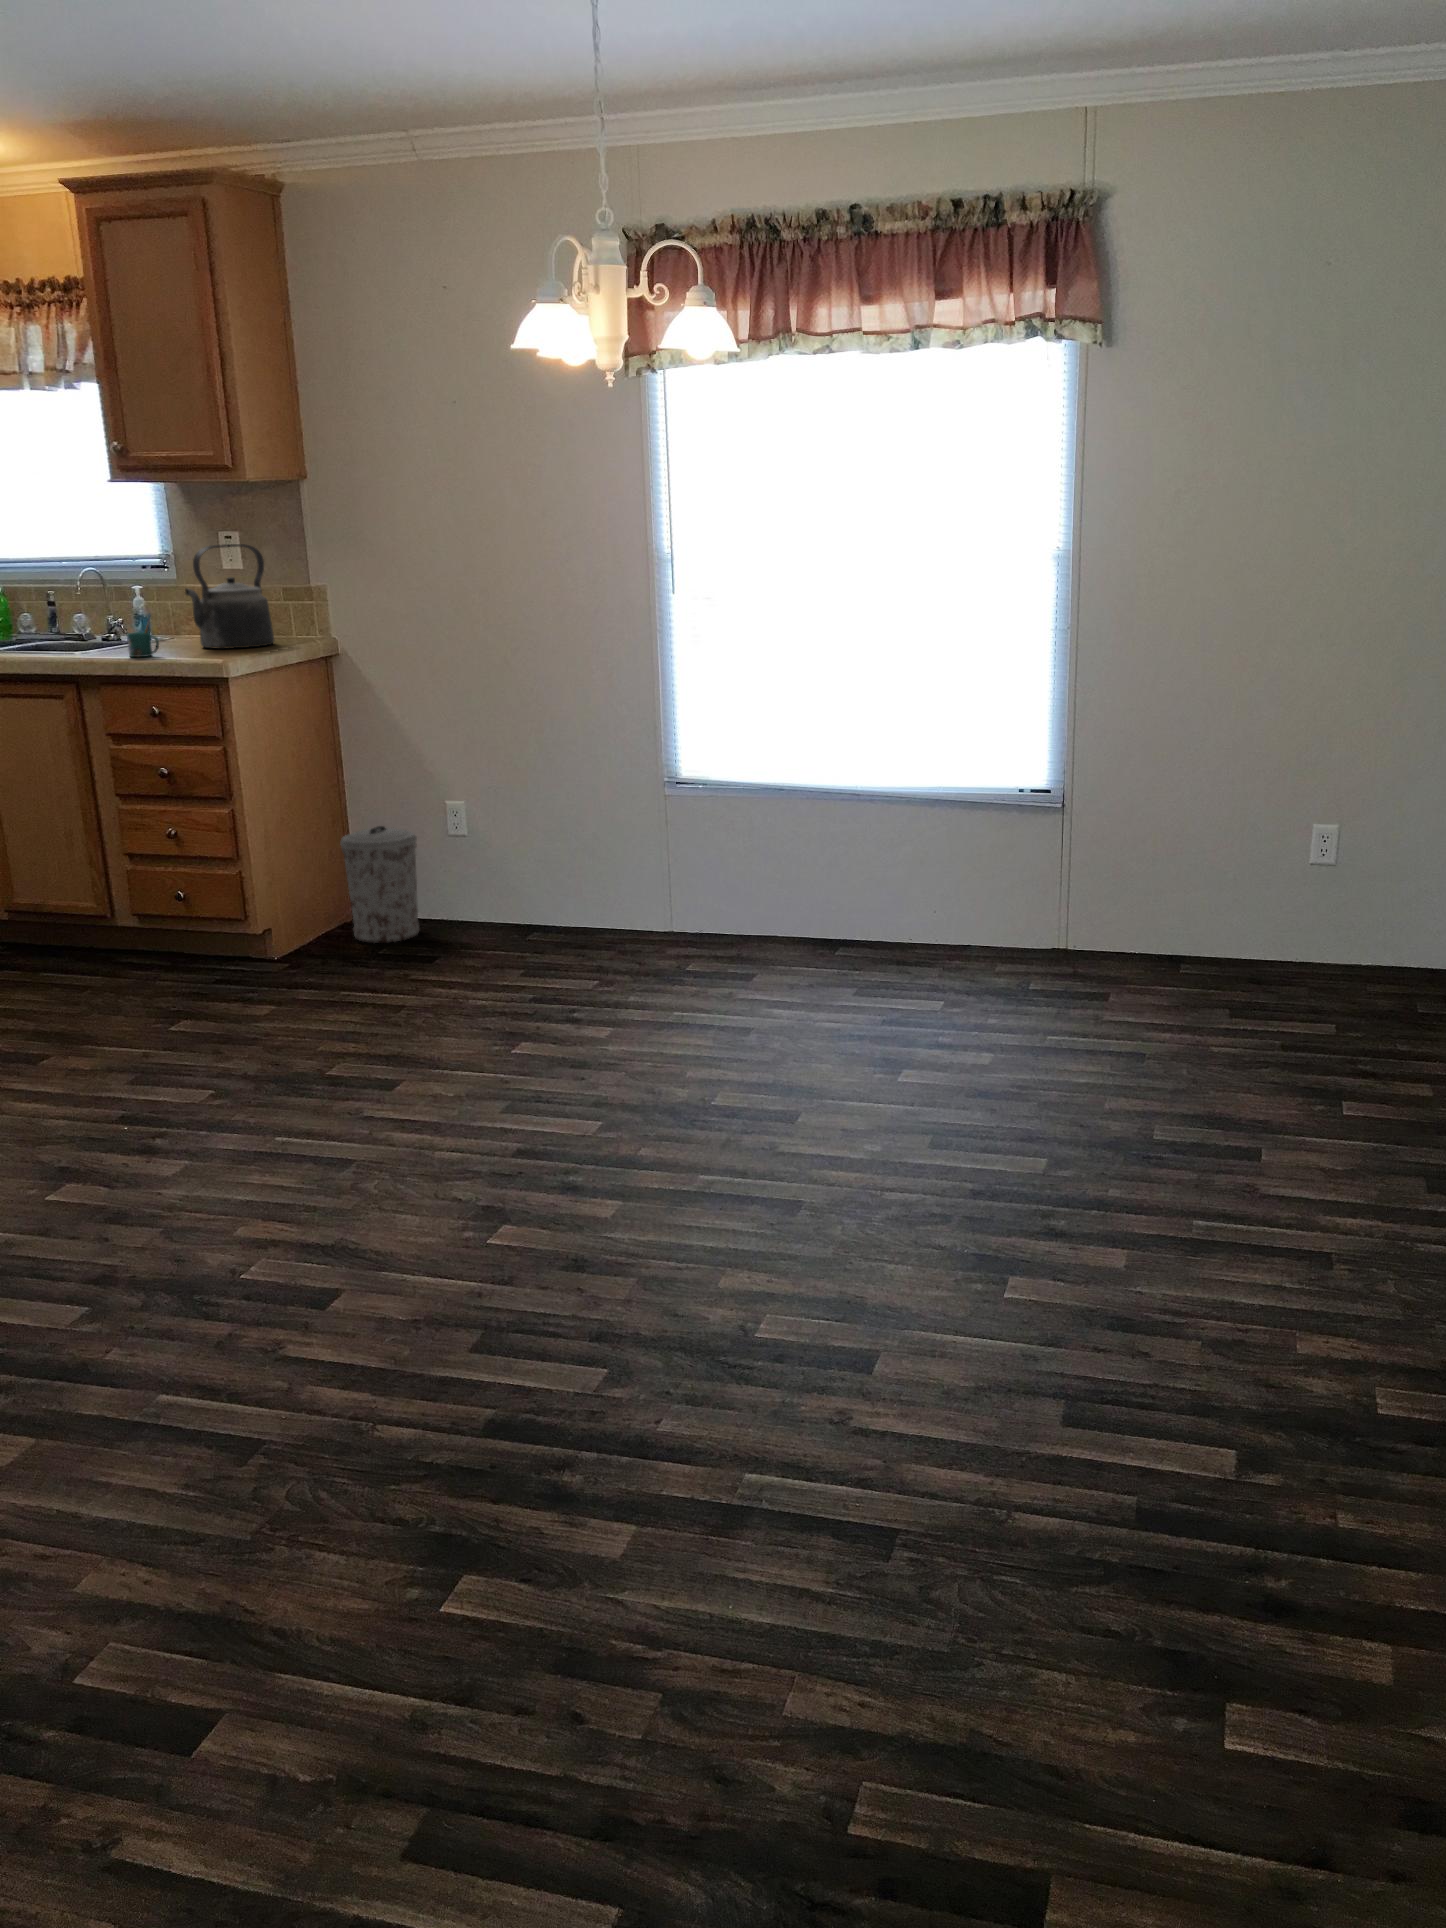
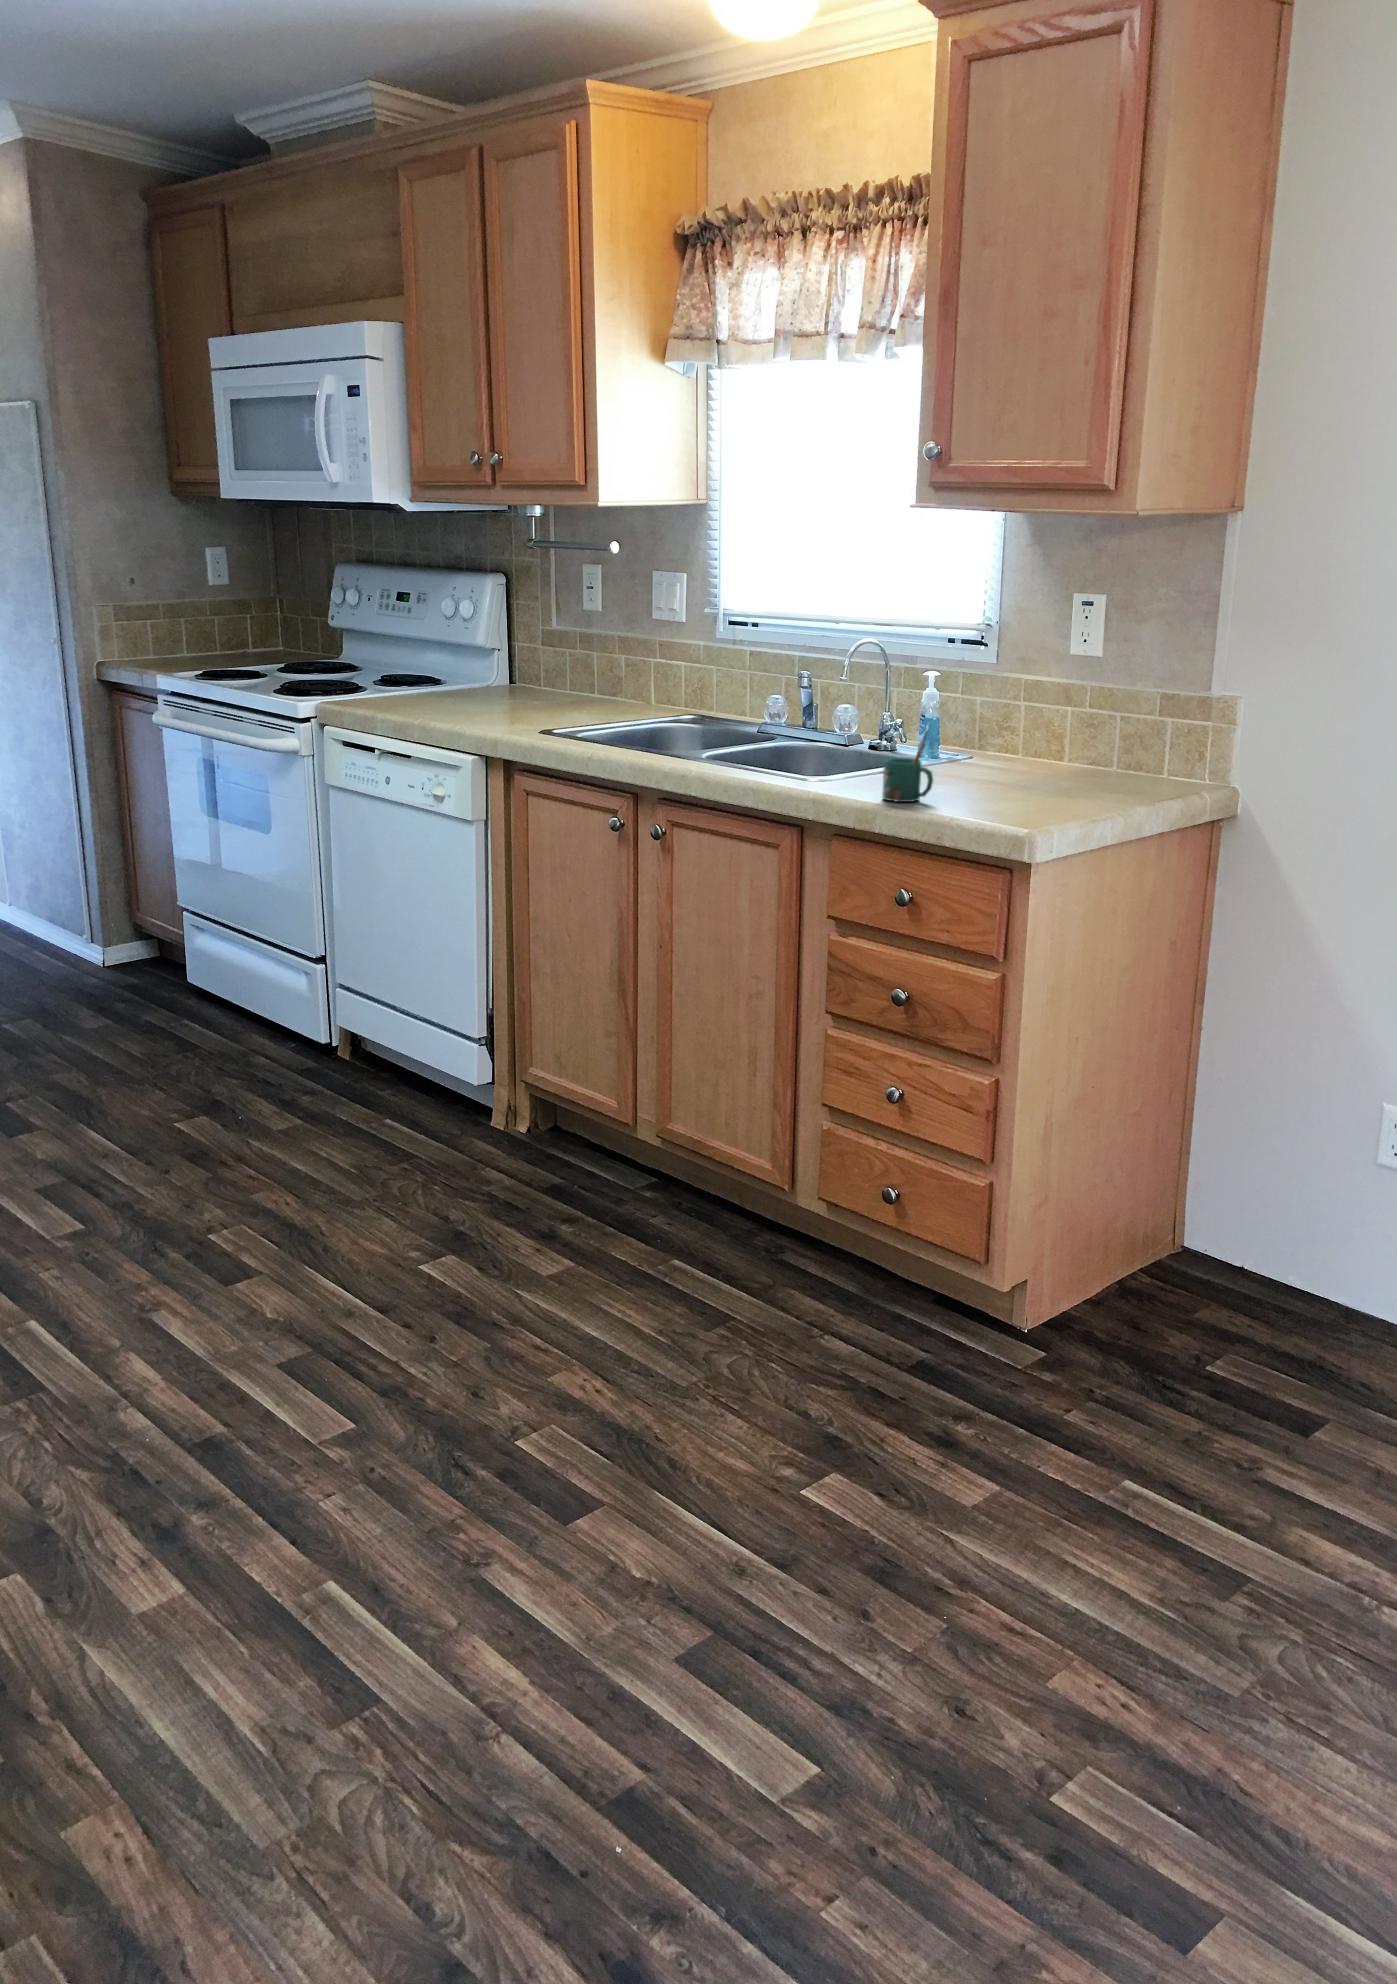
kettle: present [185,544,275,649] -> none [993,619,1138,798]
trash can: present [340,826,419,943] -> none [1168,1124,1314,1336]

